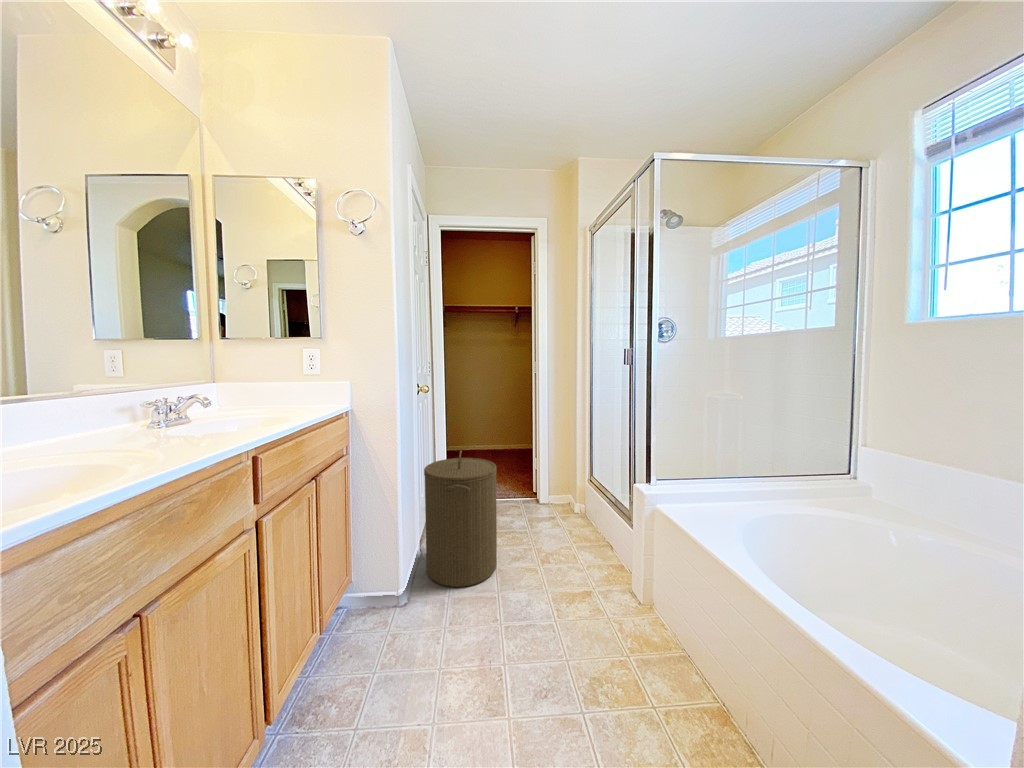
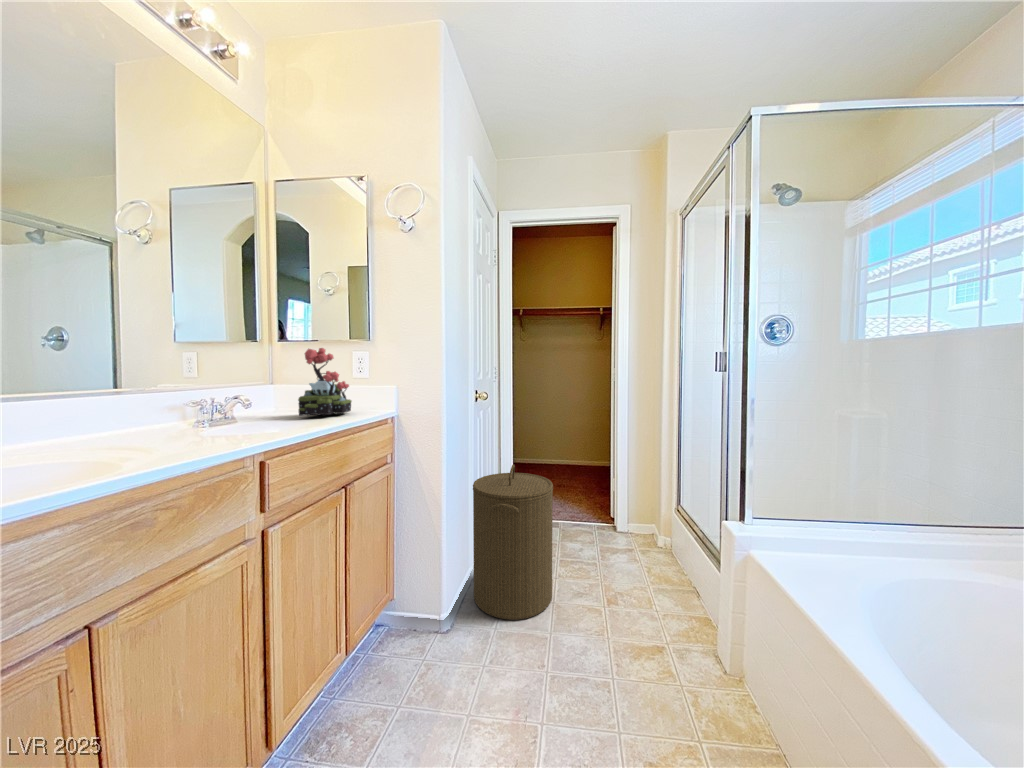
plant: none [254,345,308,413] -> present [298,348,352,416]

